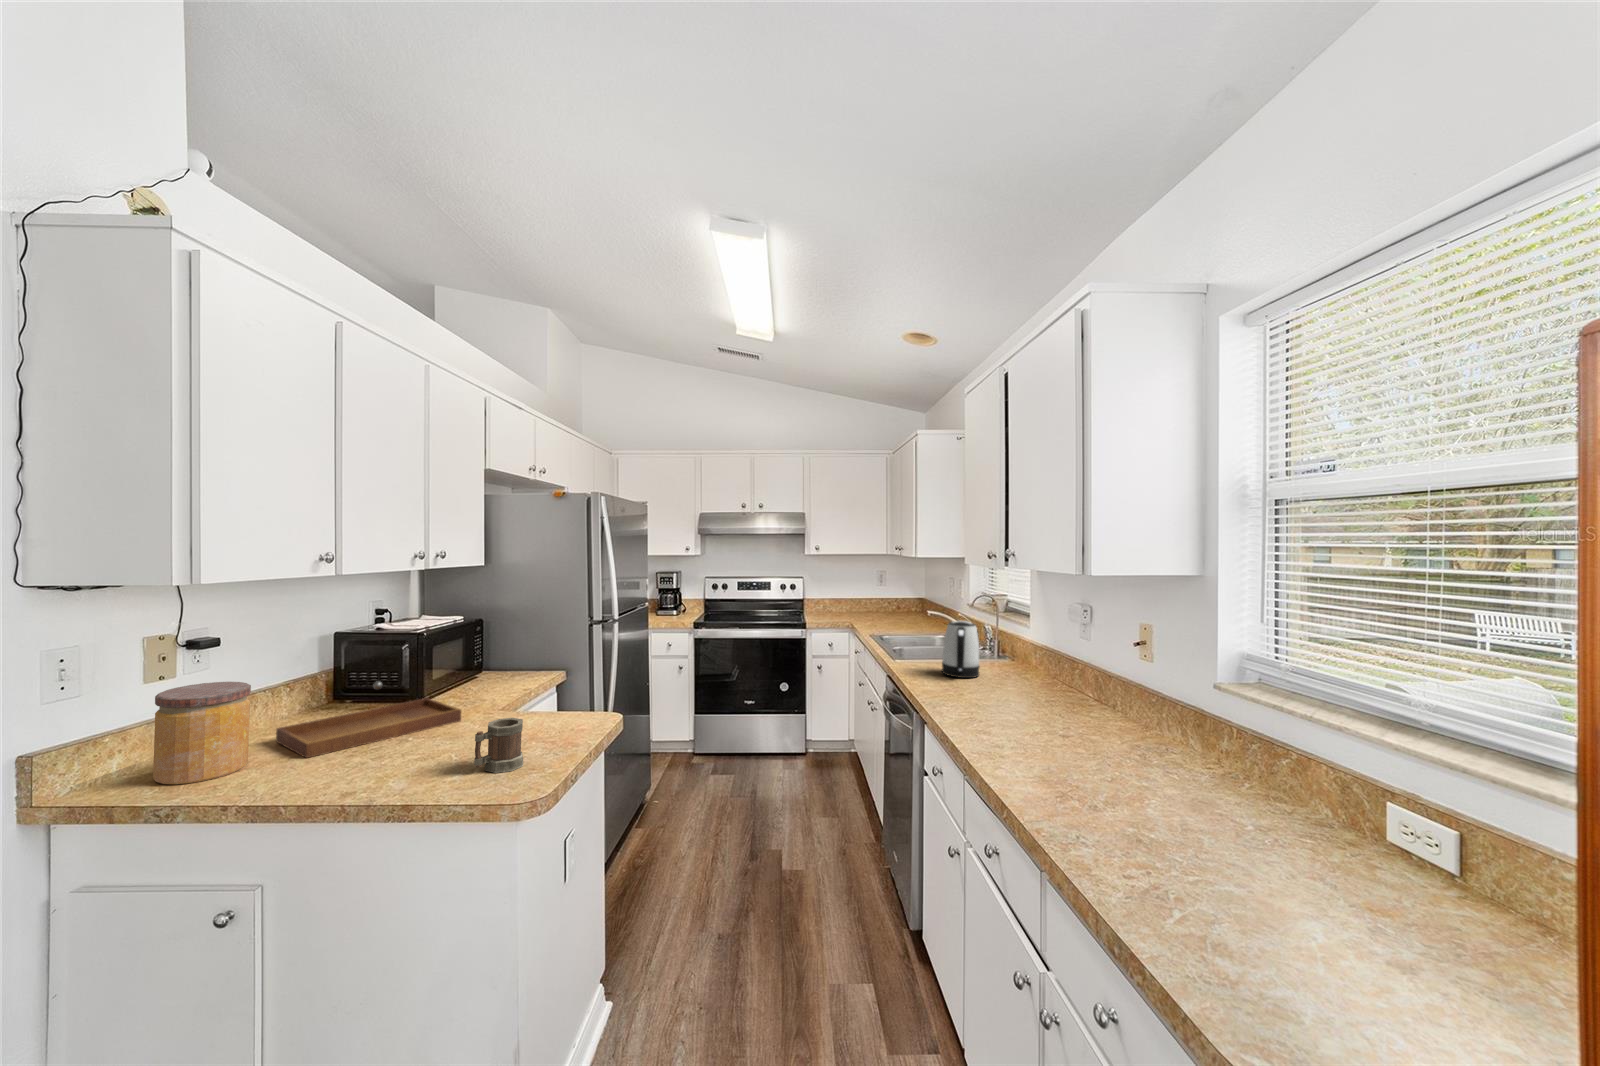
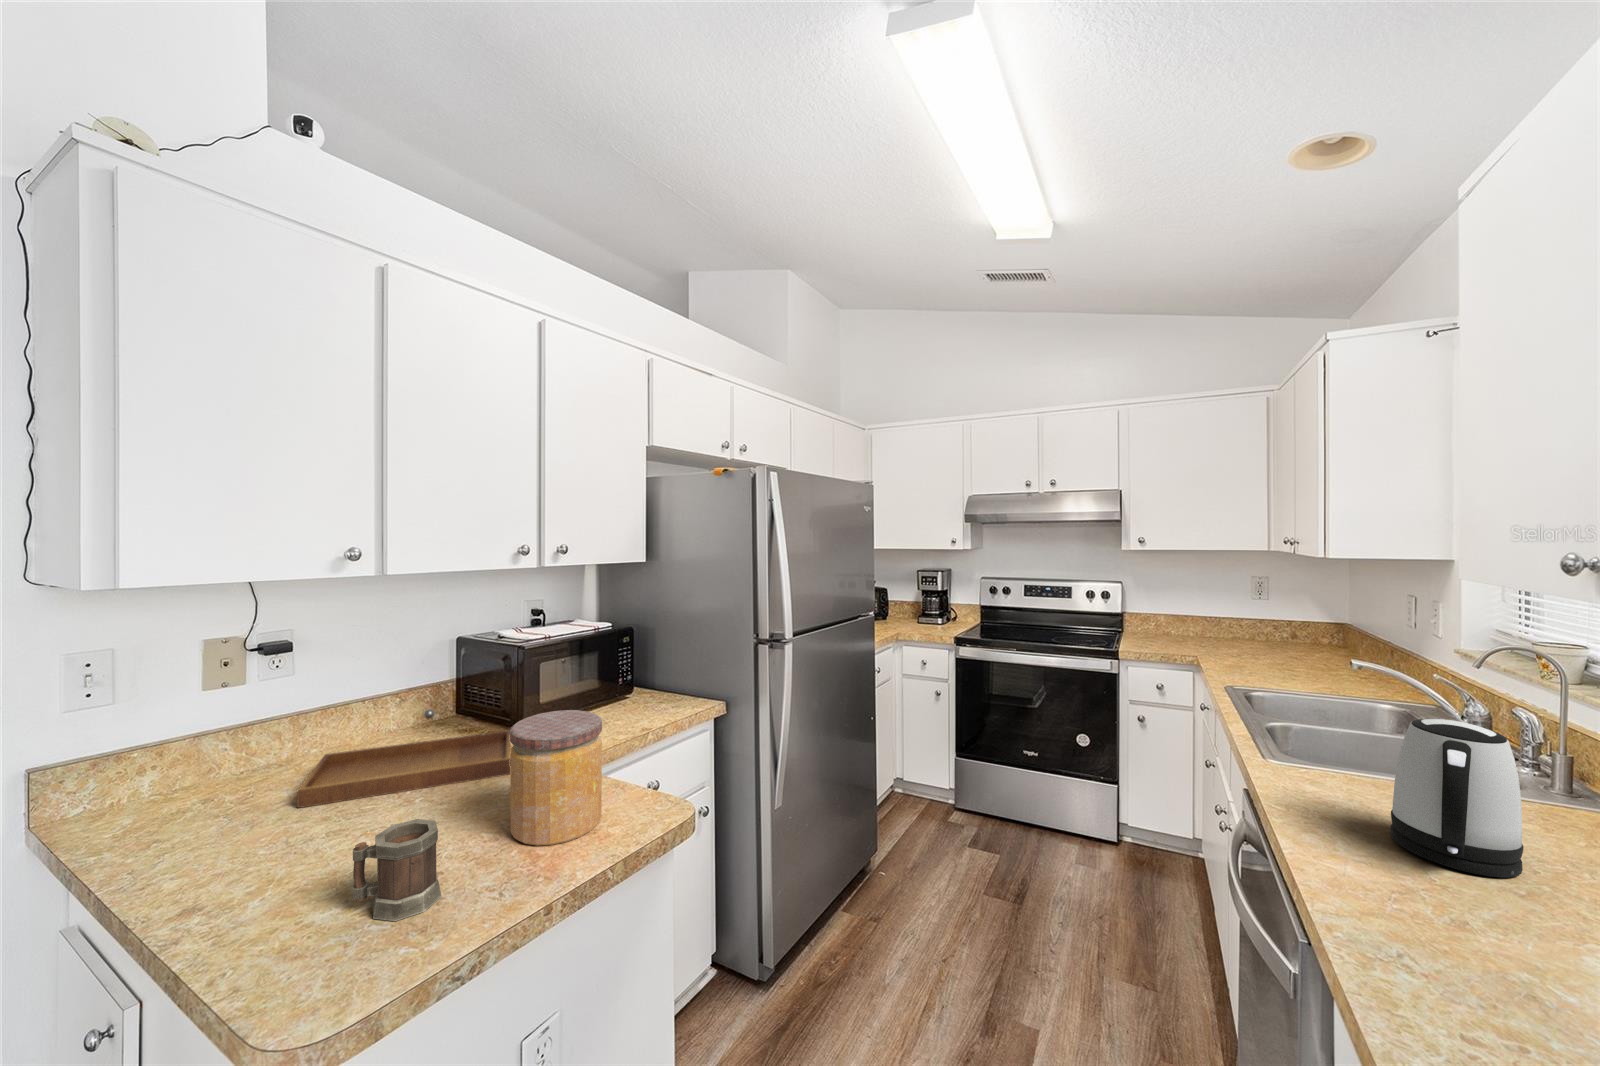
jar: present [153,682,251,784] -> present [510,710,602,846]

